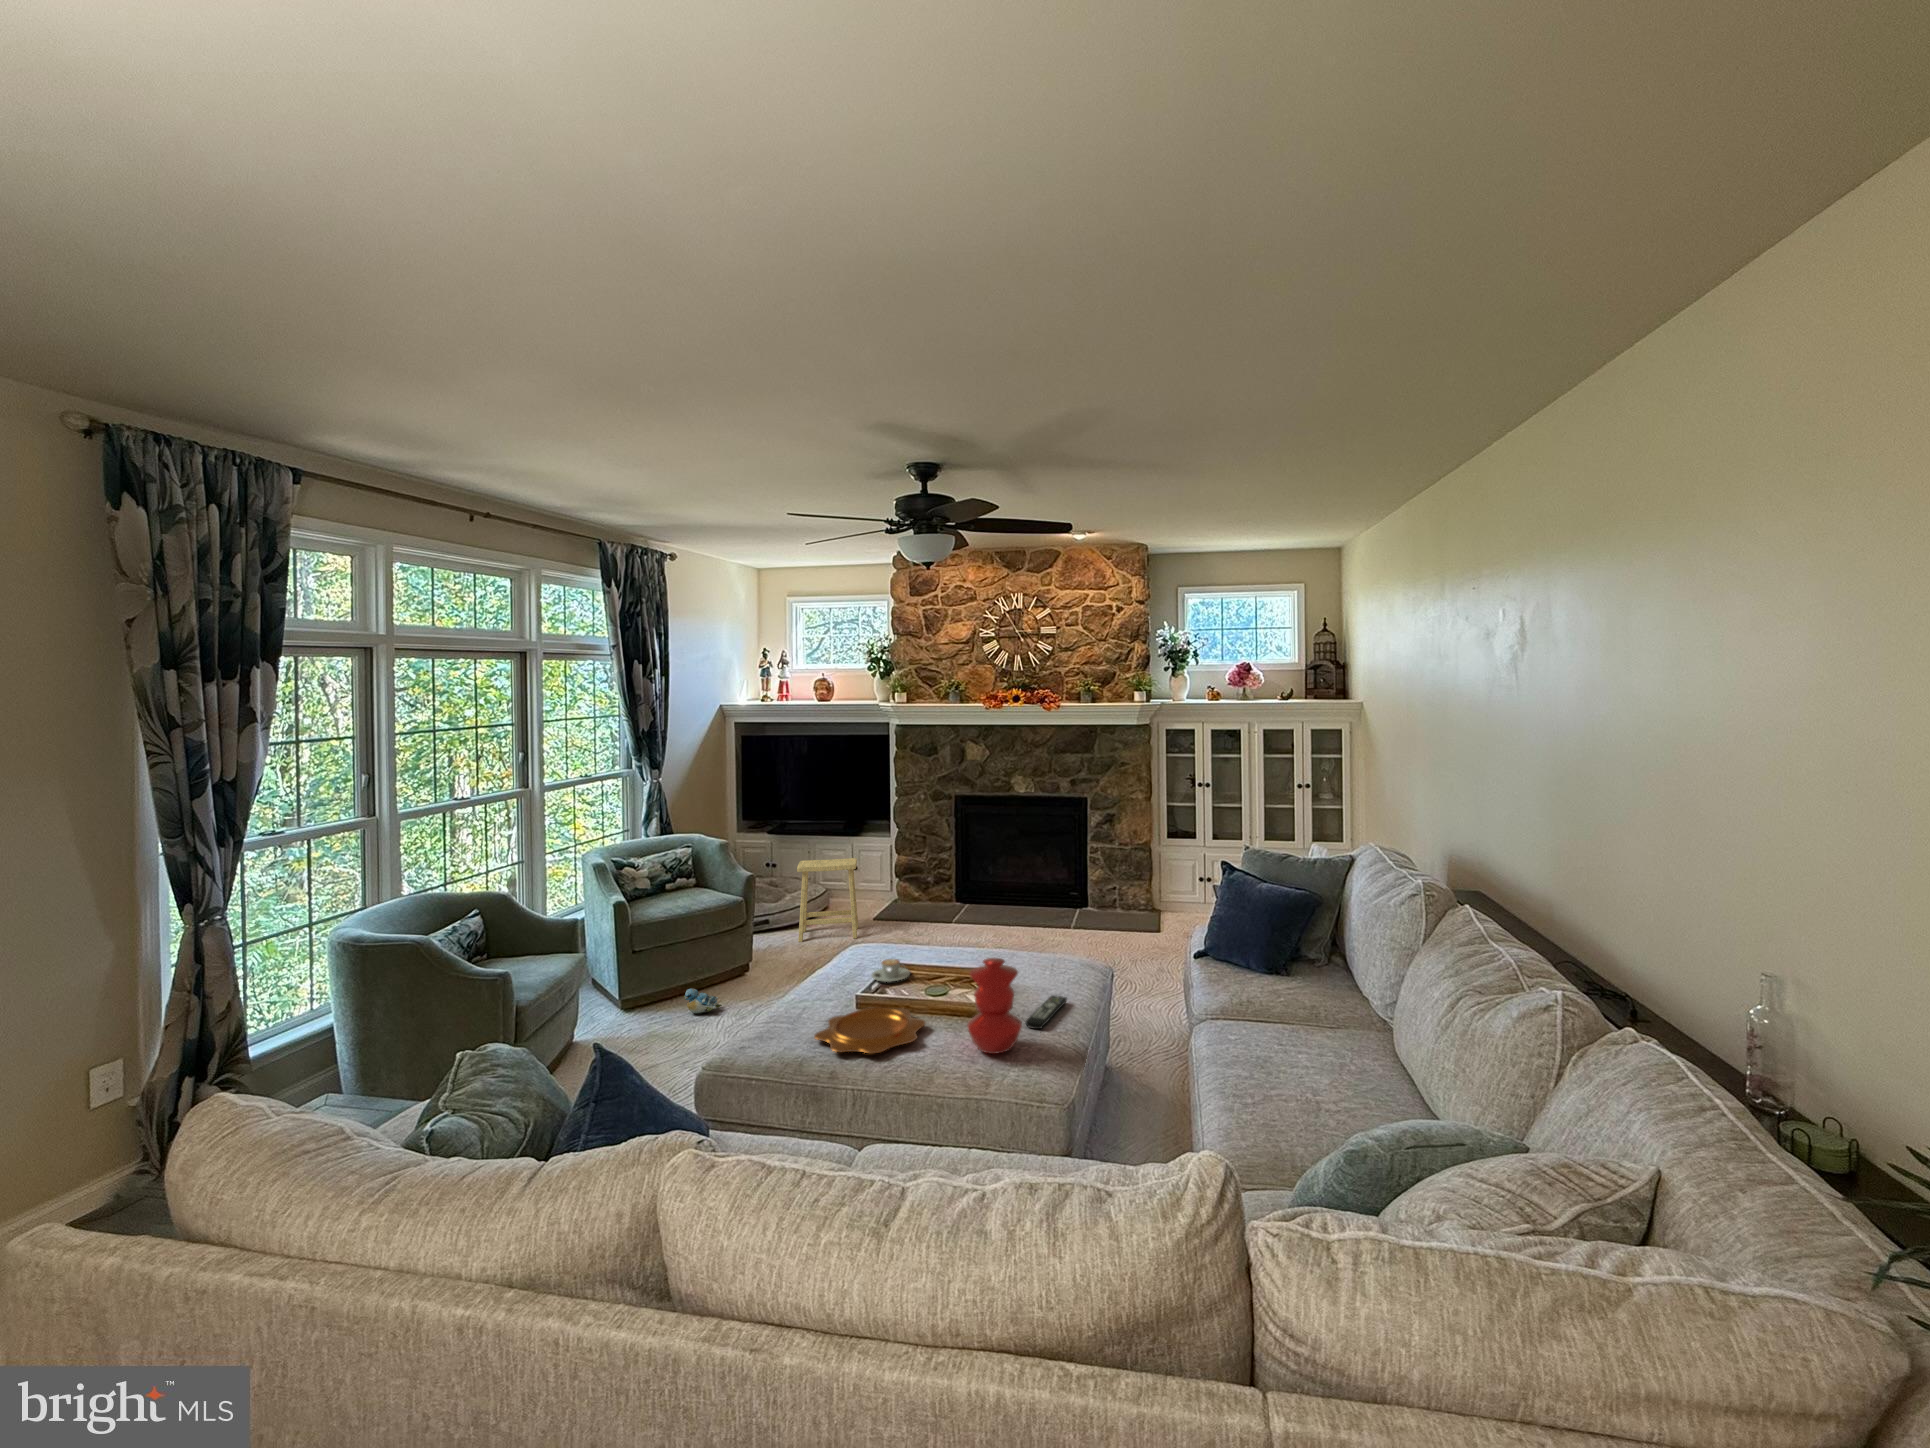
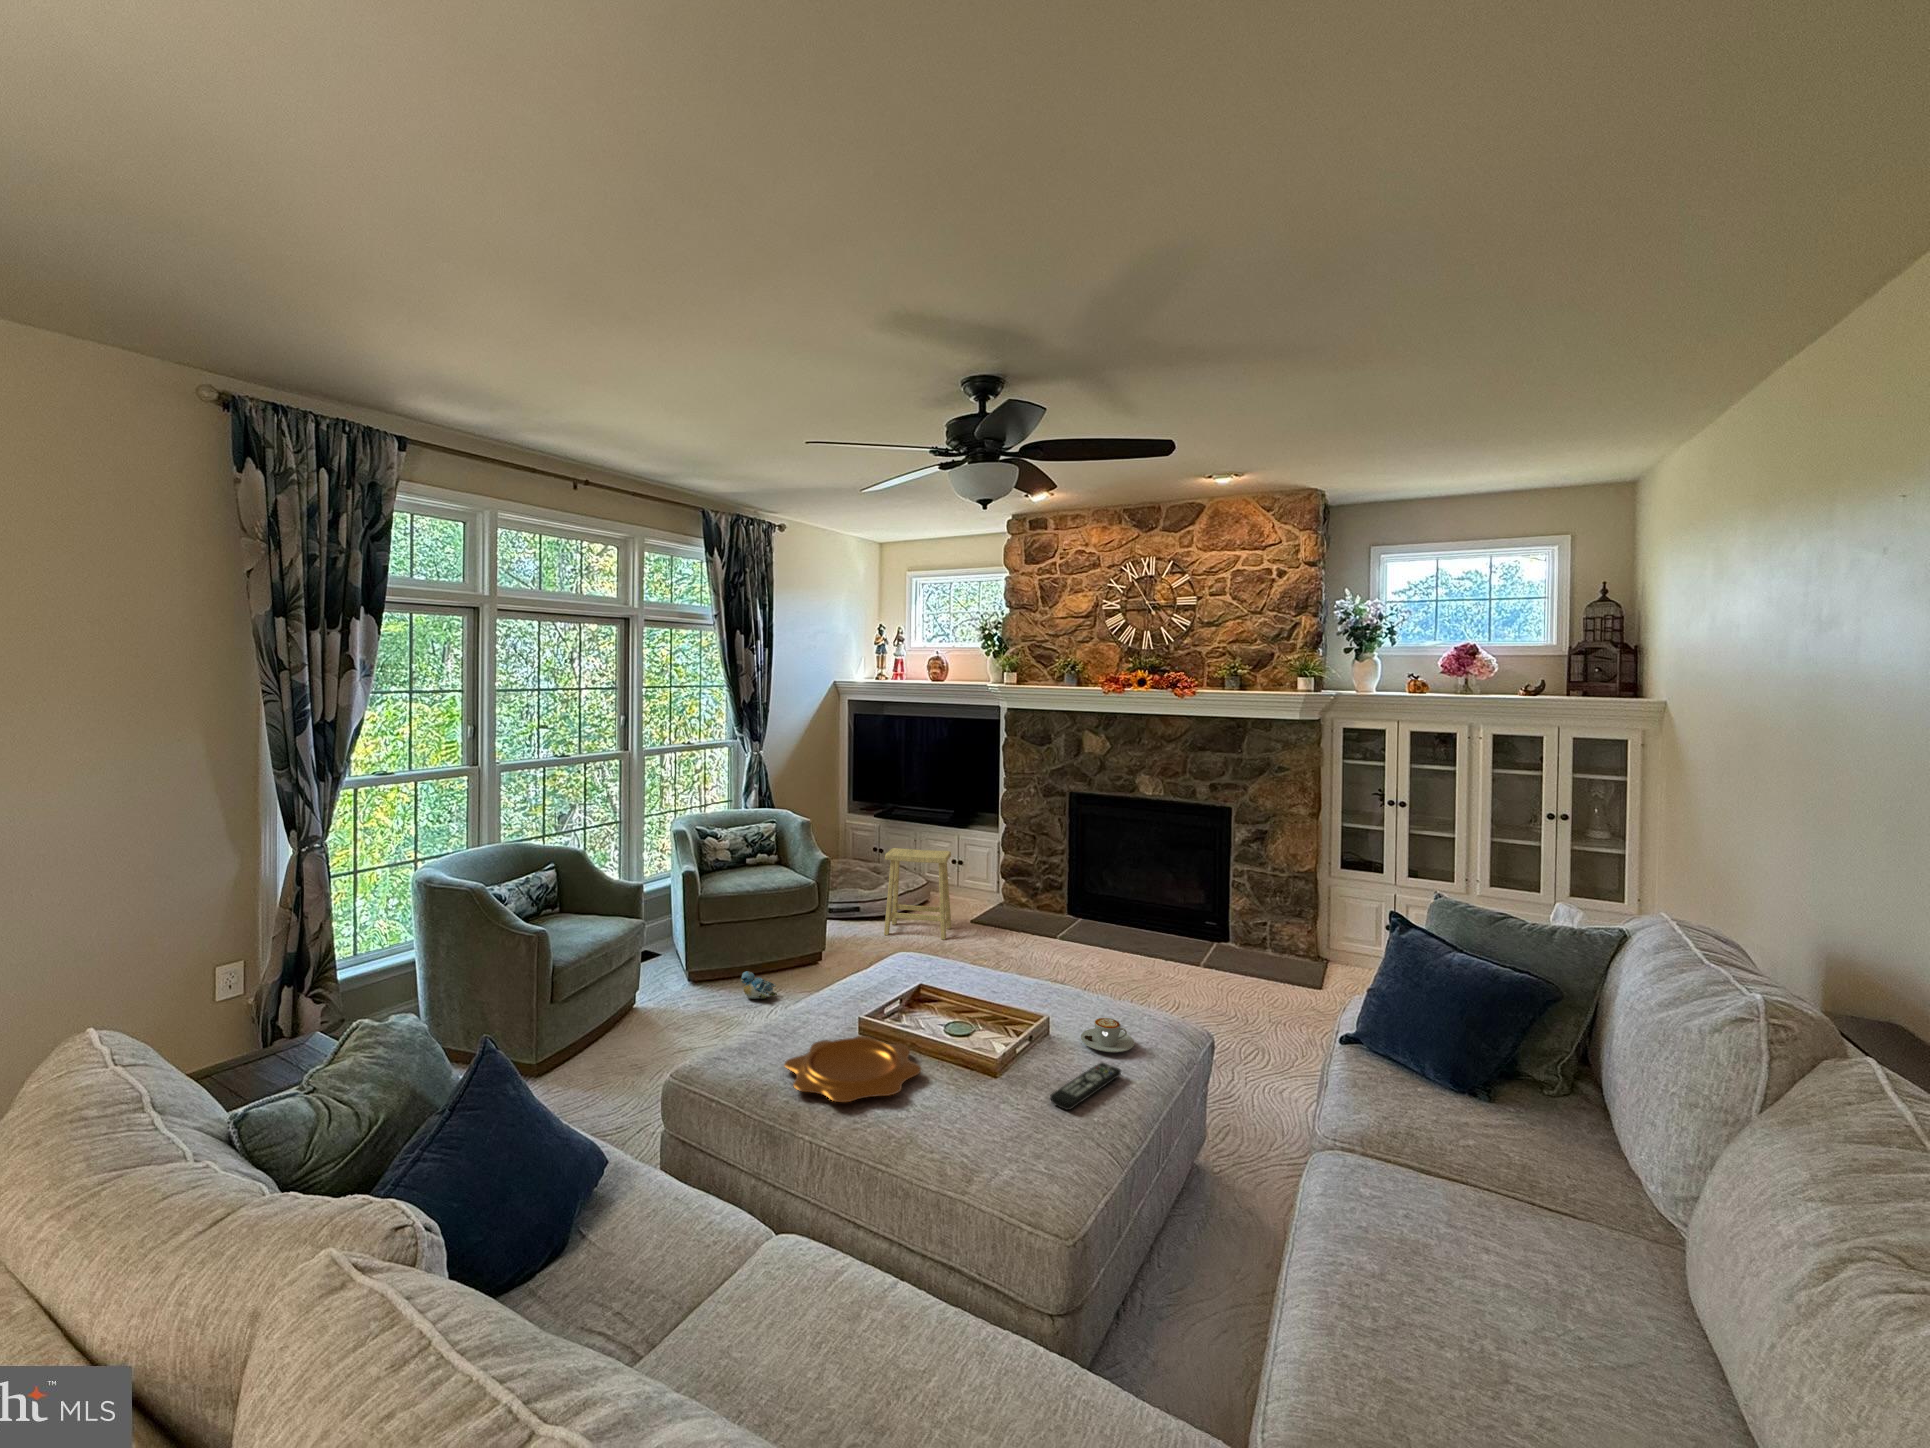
vase: present [967,958,1022,1054] -> none [958,1003,1033,1137]
coffee cup: present [872,959,910,982] -> present [1081,1018,1134,1052]

